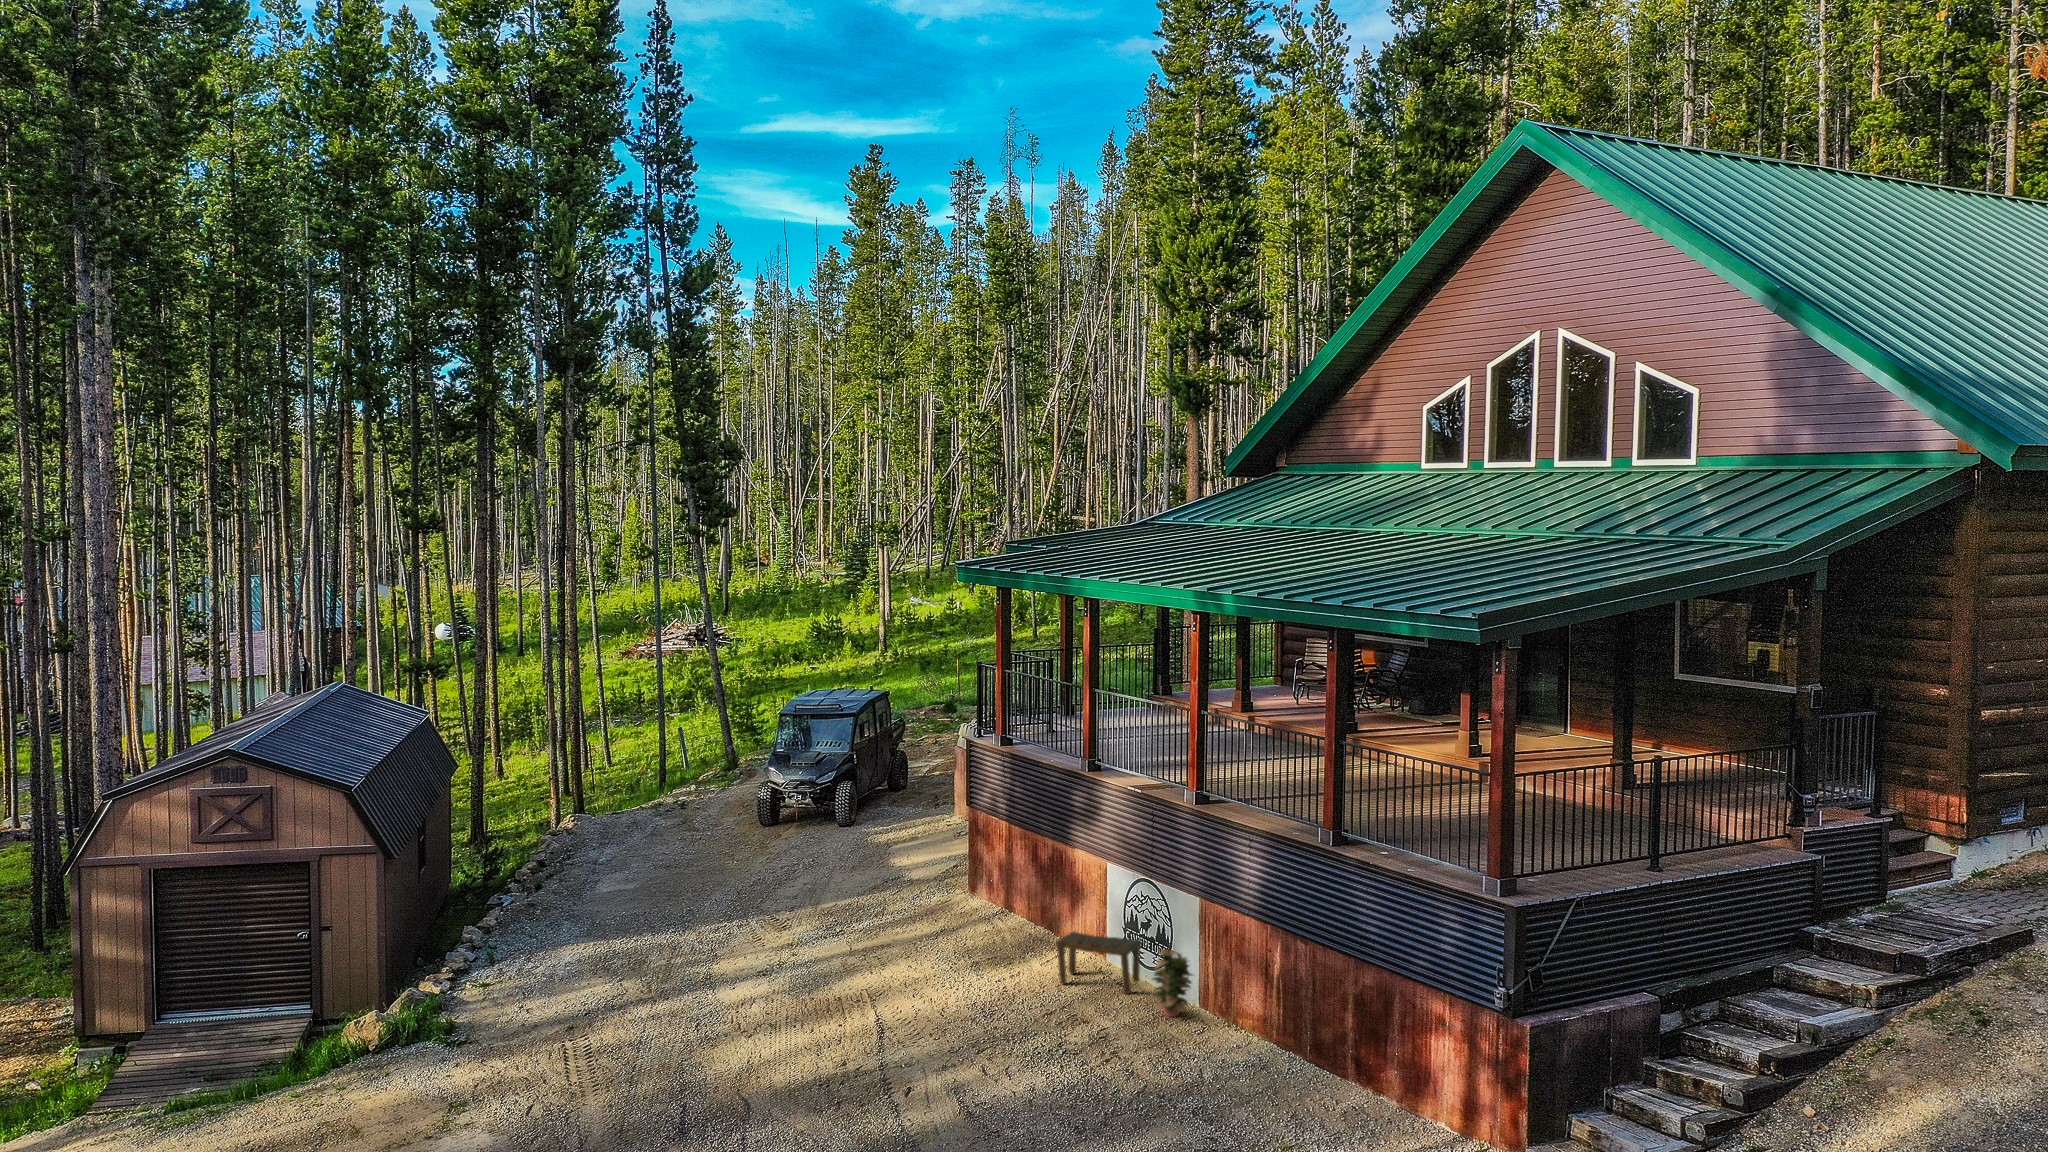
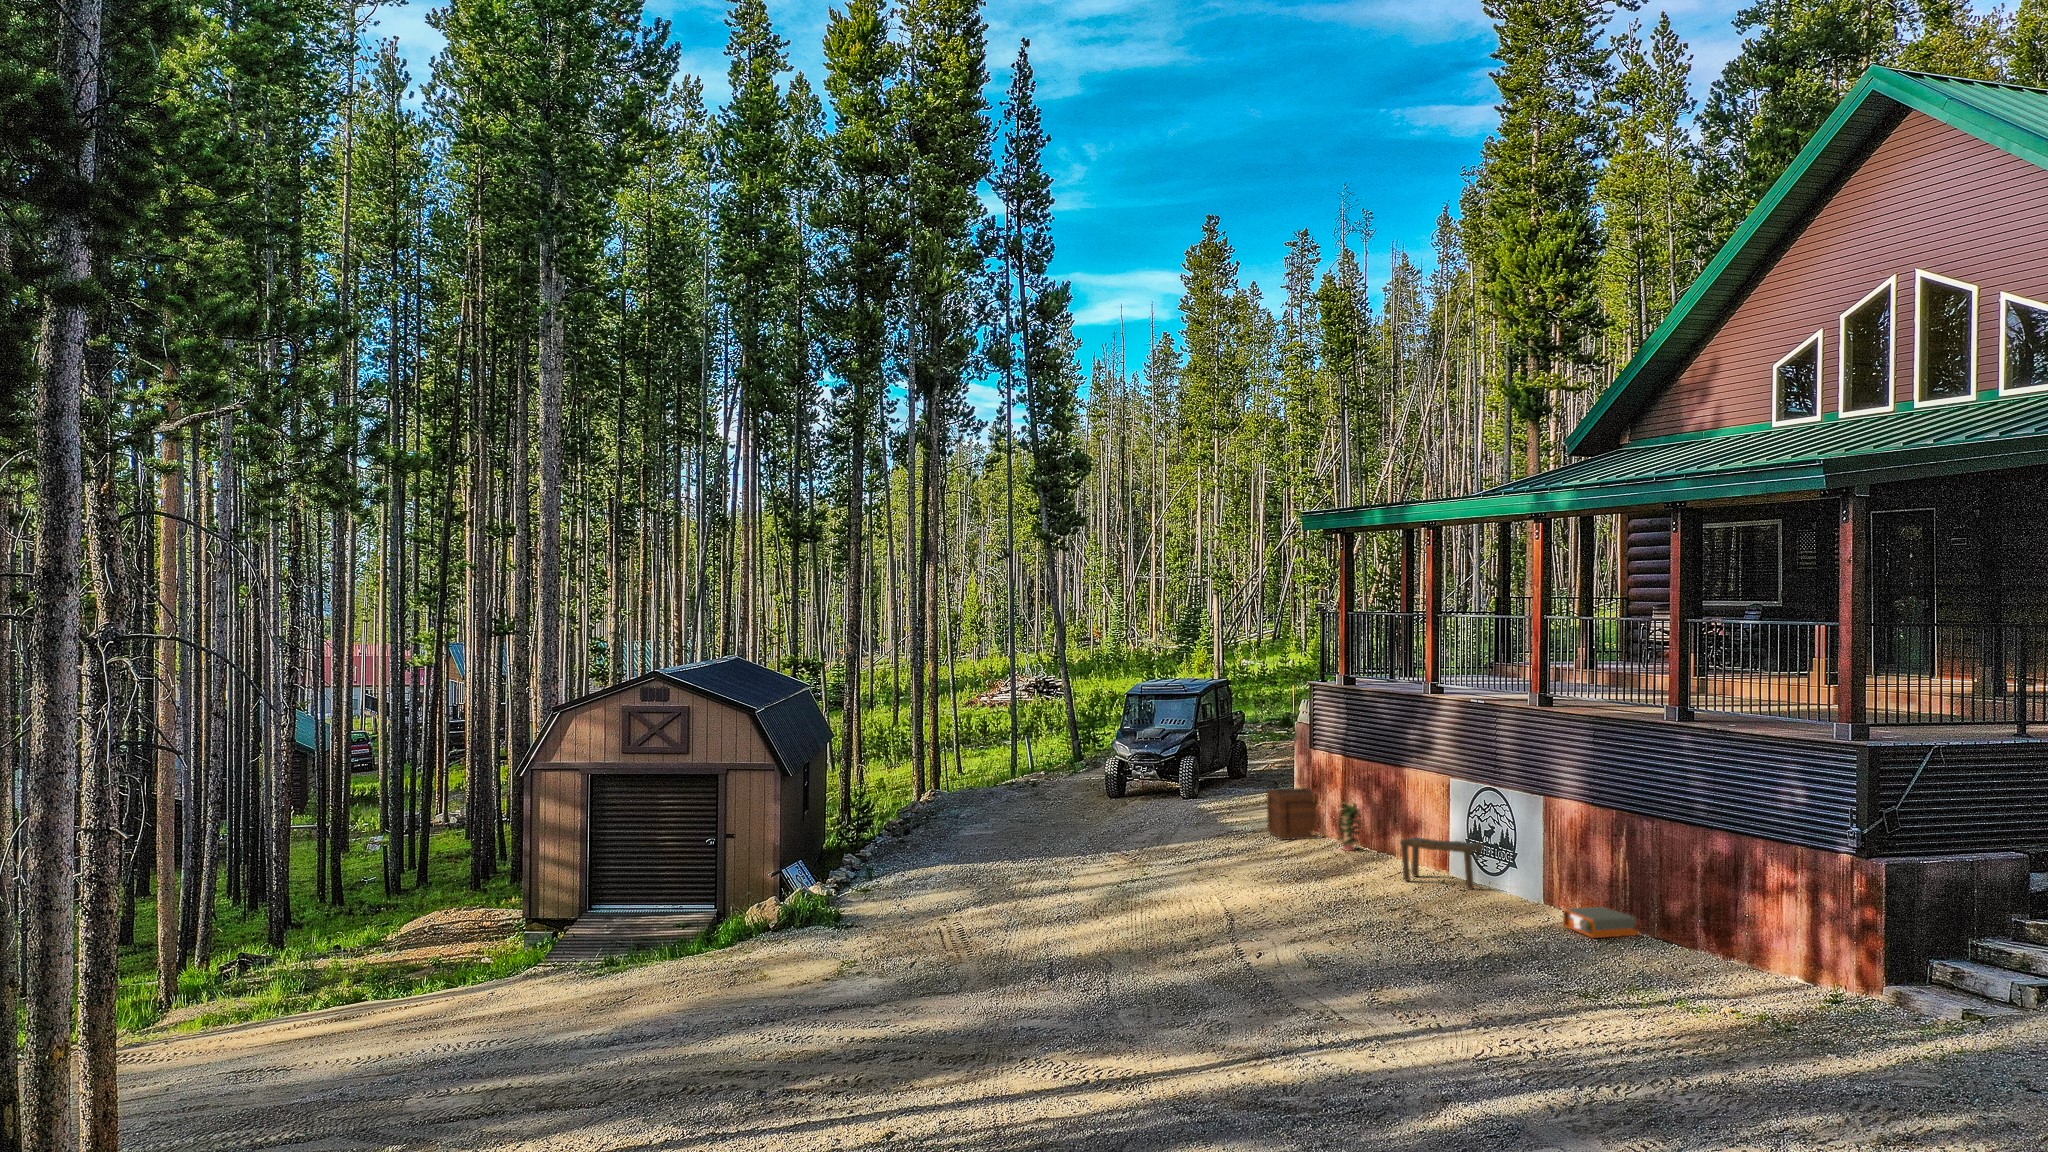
wooden crate: none [924,851,984,915] -> present [1267,788,1323,840]
decorative plant: present [1153,949,1192,1017] -> present [1336,802,1364,851]
storage box: none [1218,1029,1295,1078] -> present [1563,907,1640,938]

